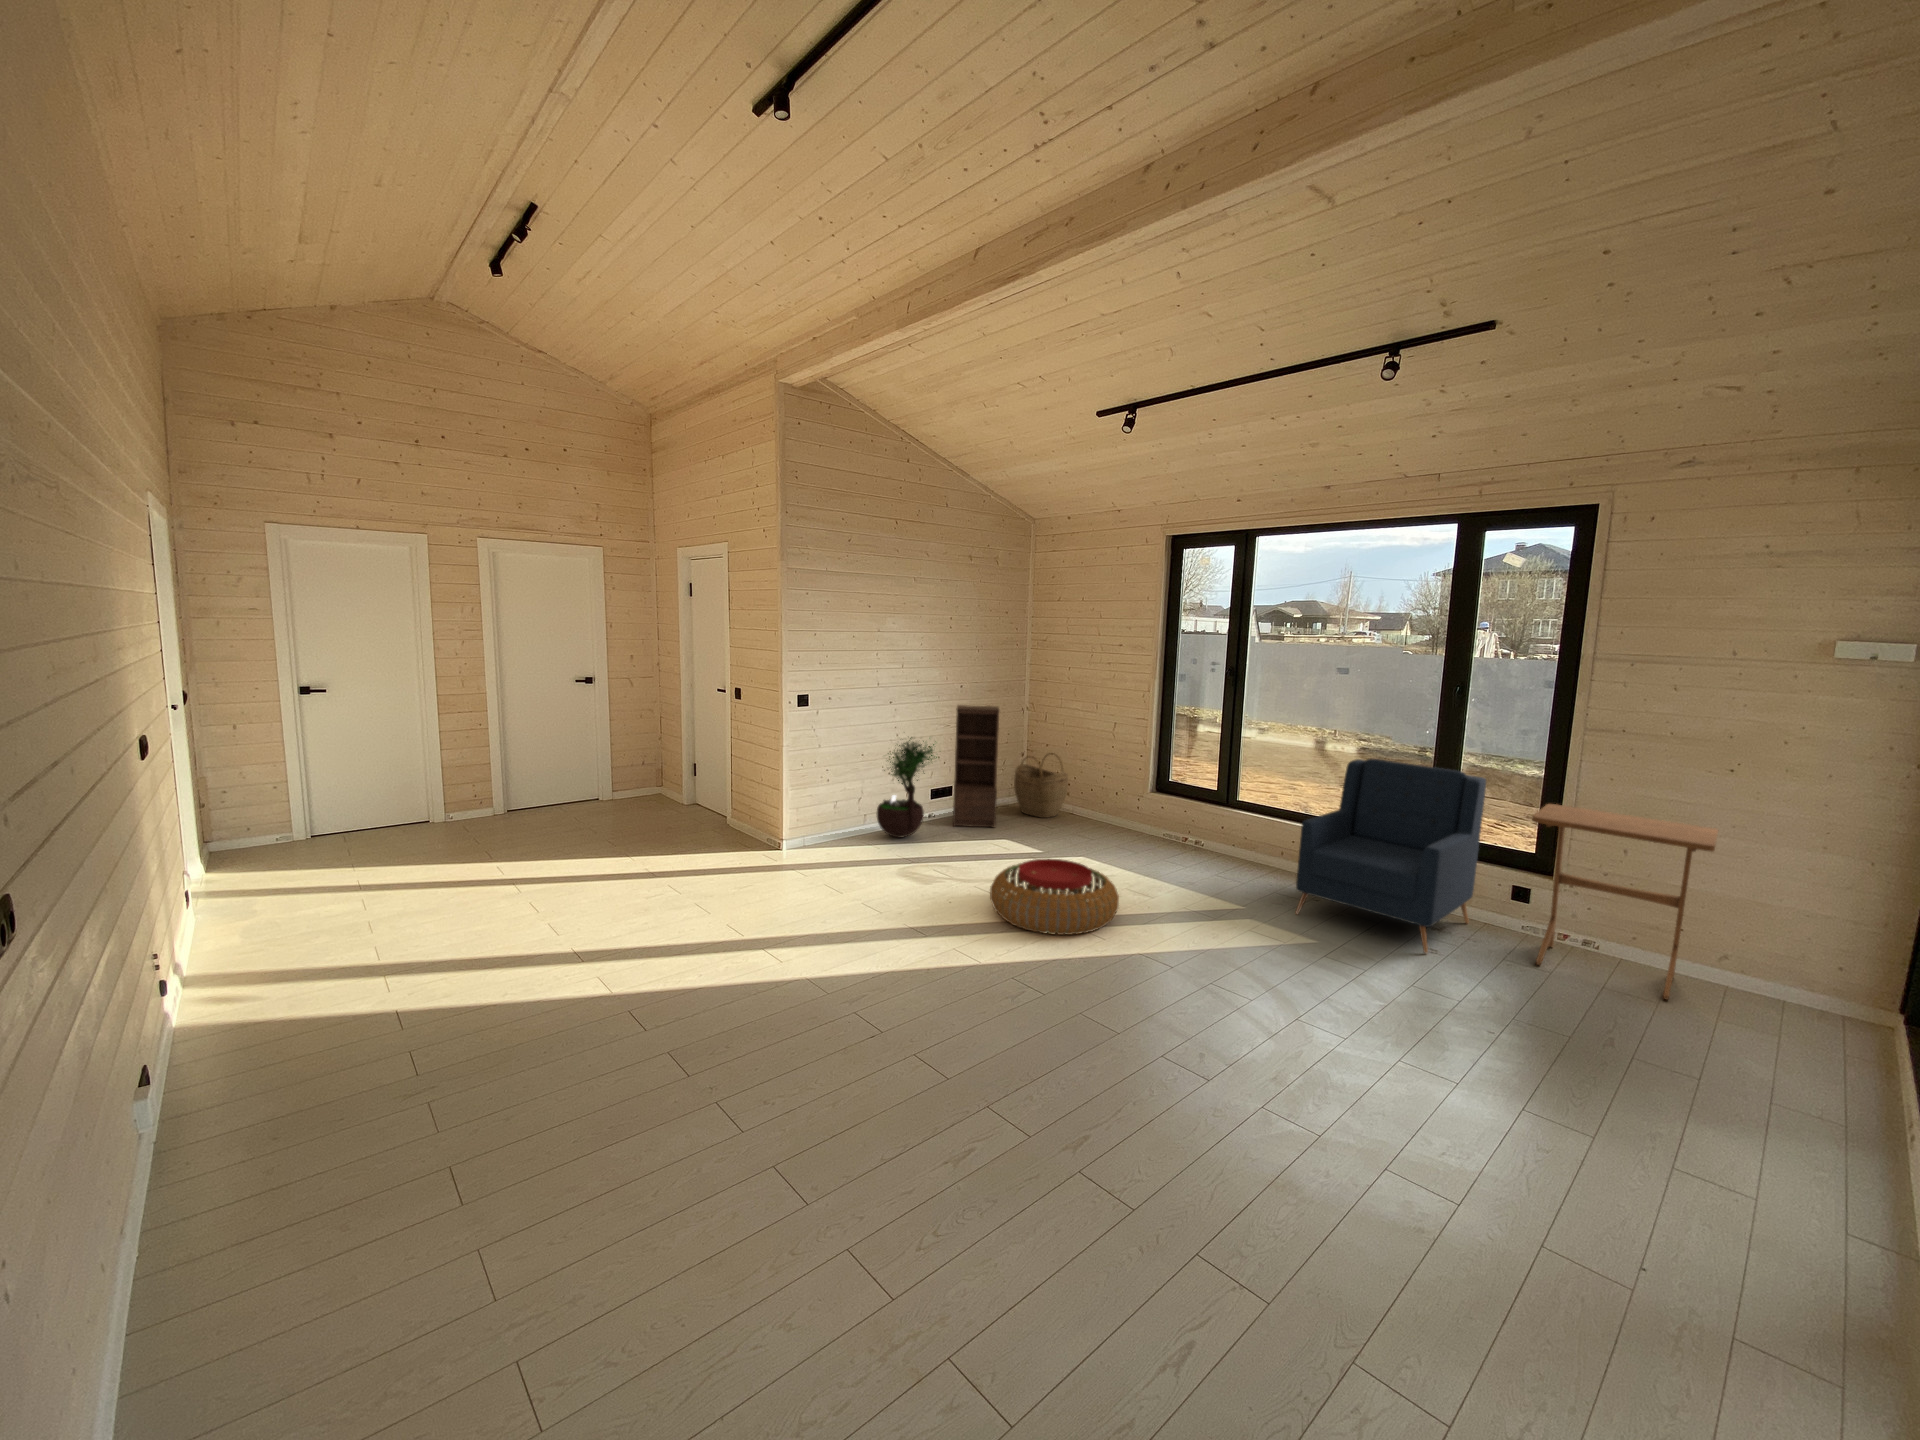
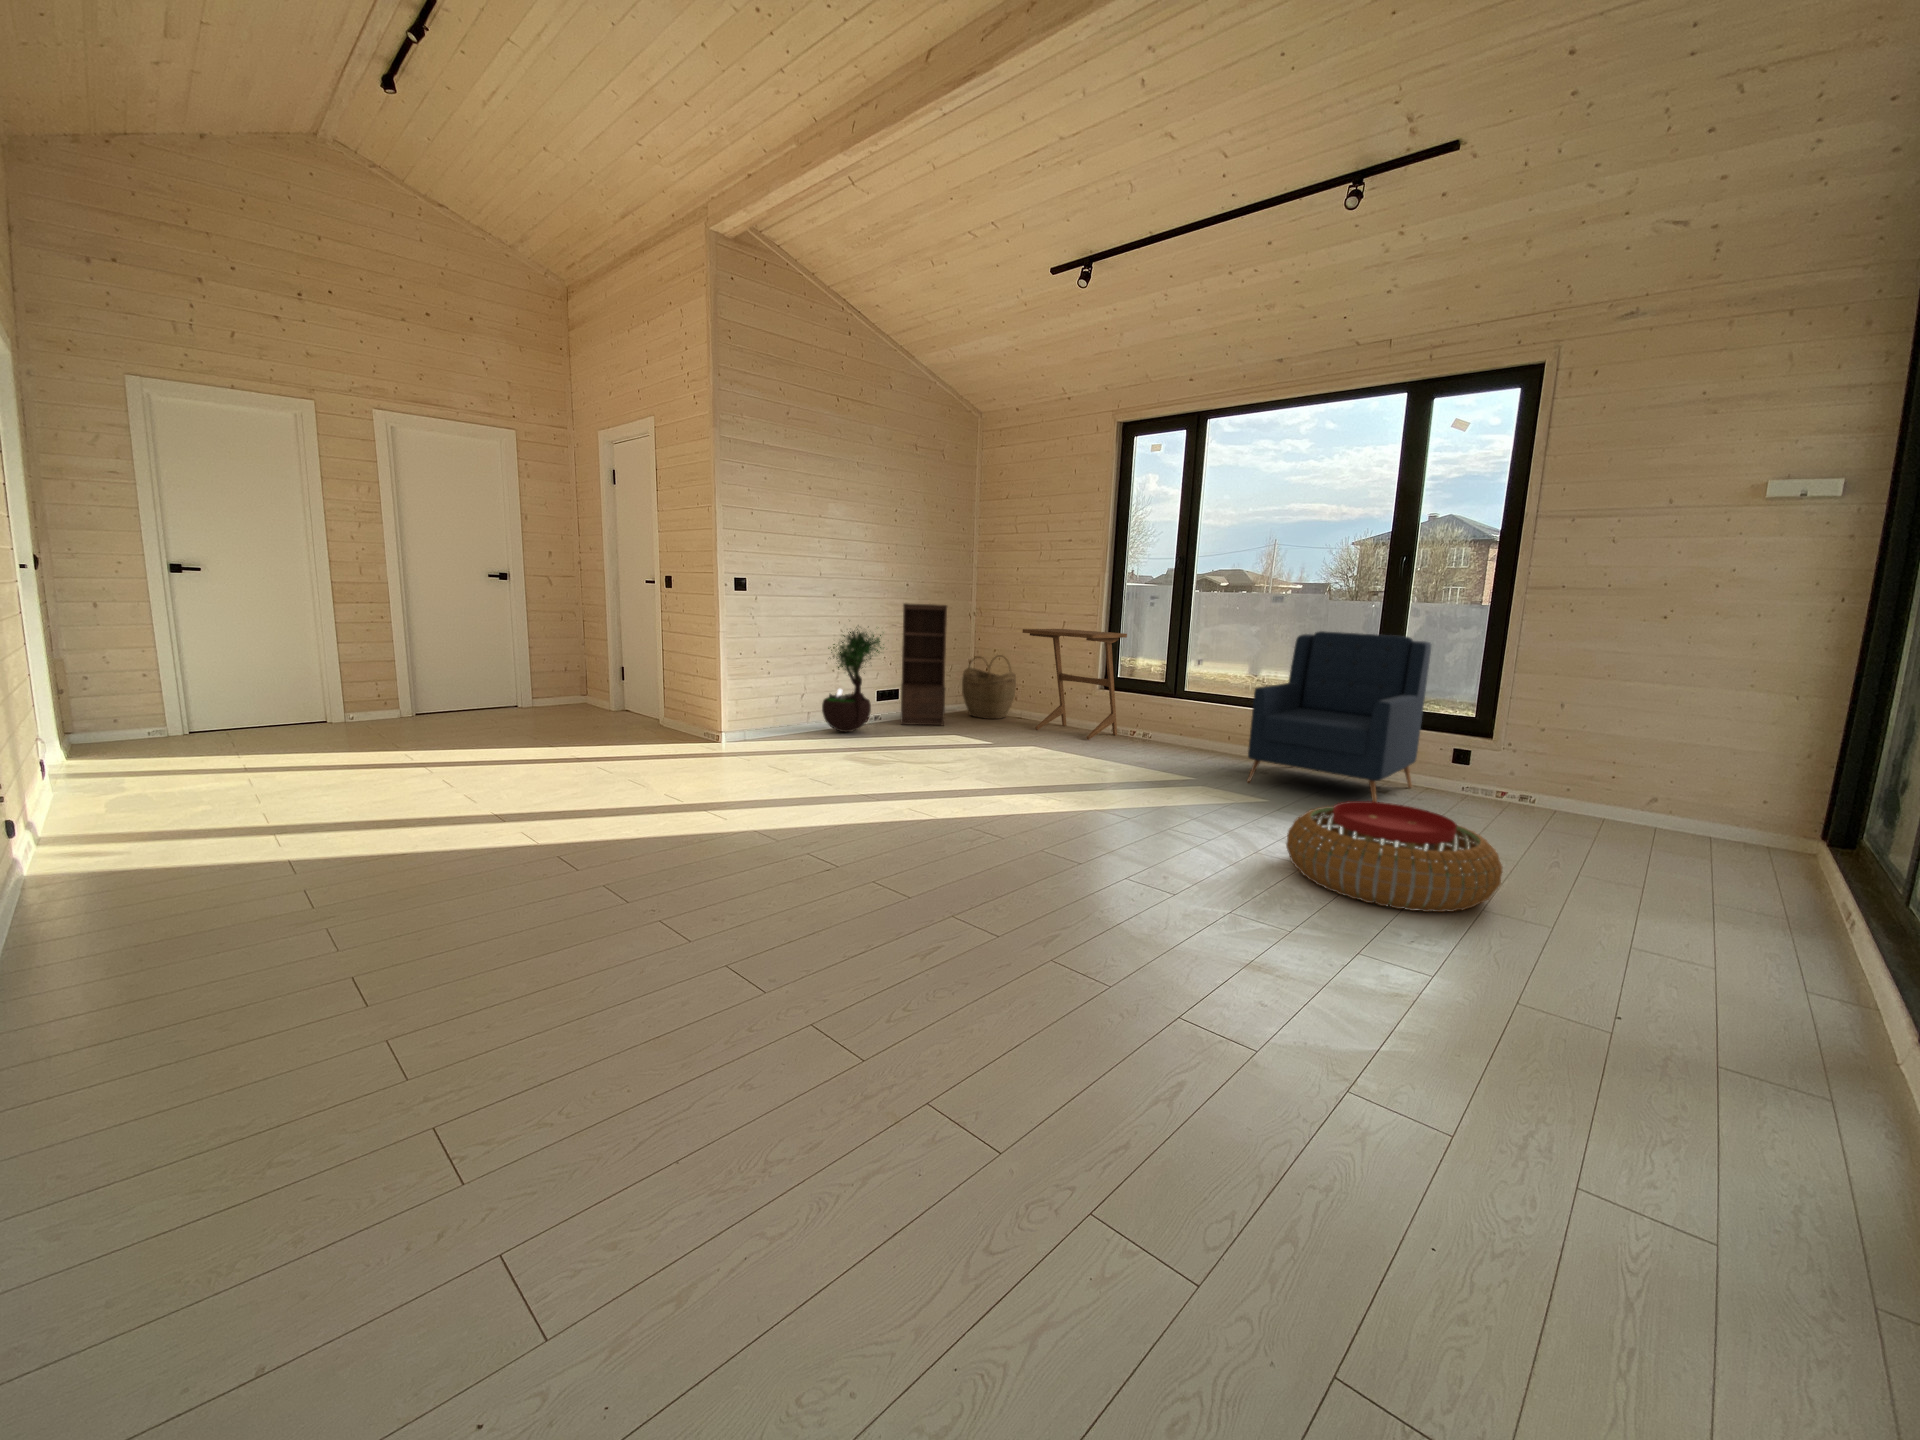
side table: present [1532,804,1718,1000] -> present [1023,629,1127,740]
pouf: present [990,859,1119,935] -> present [1286,801,1502,912]

